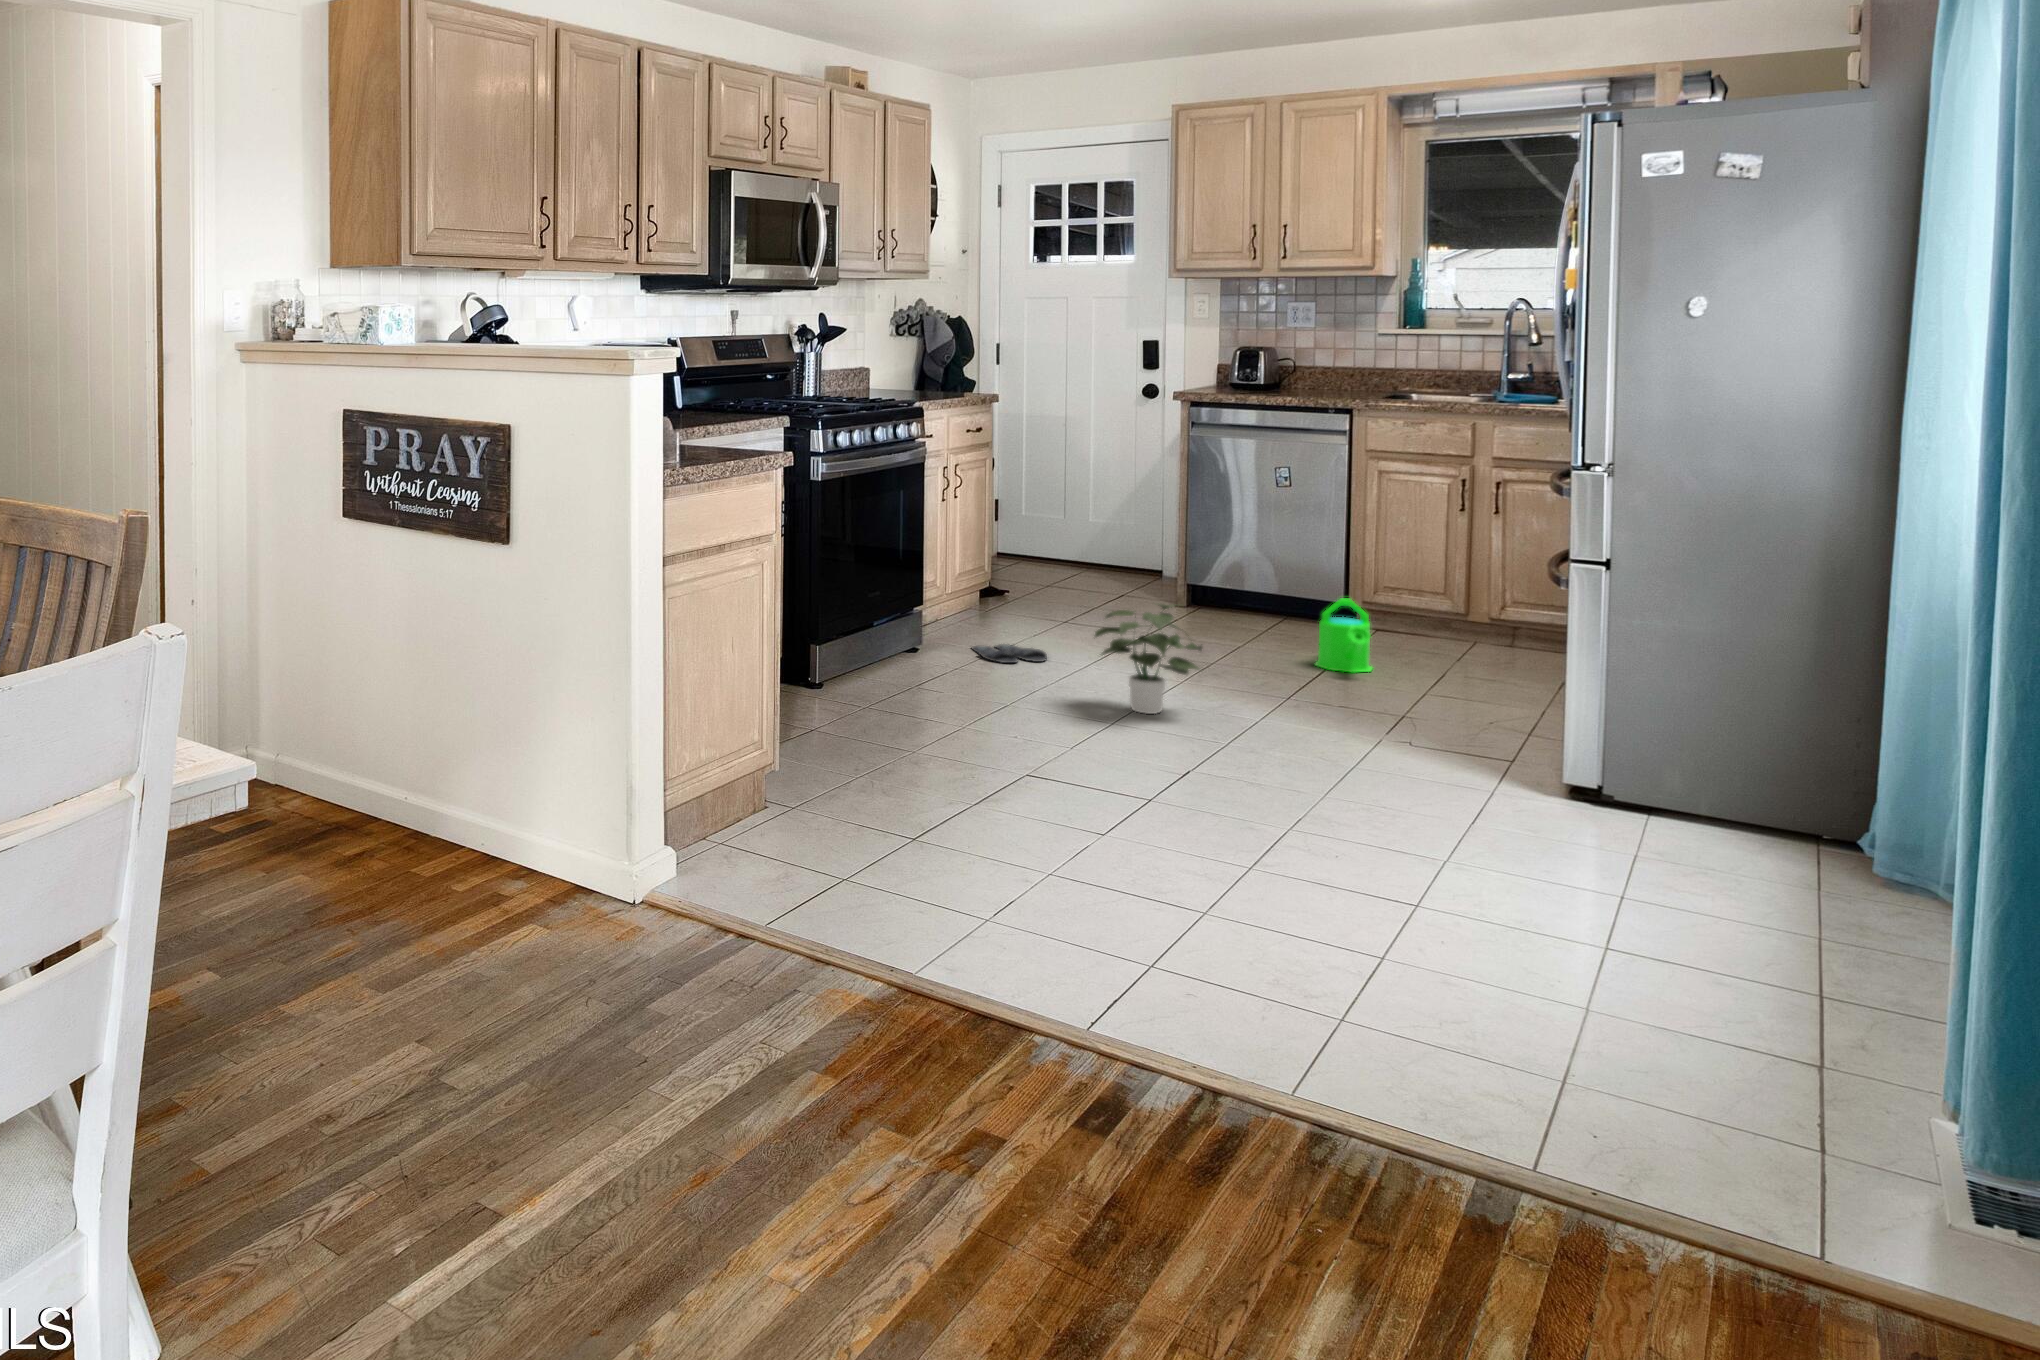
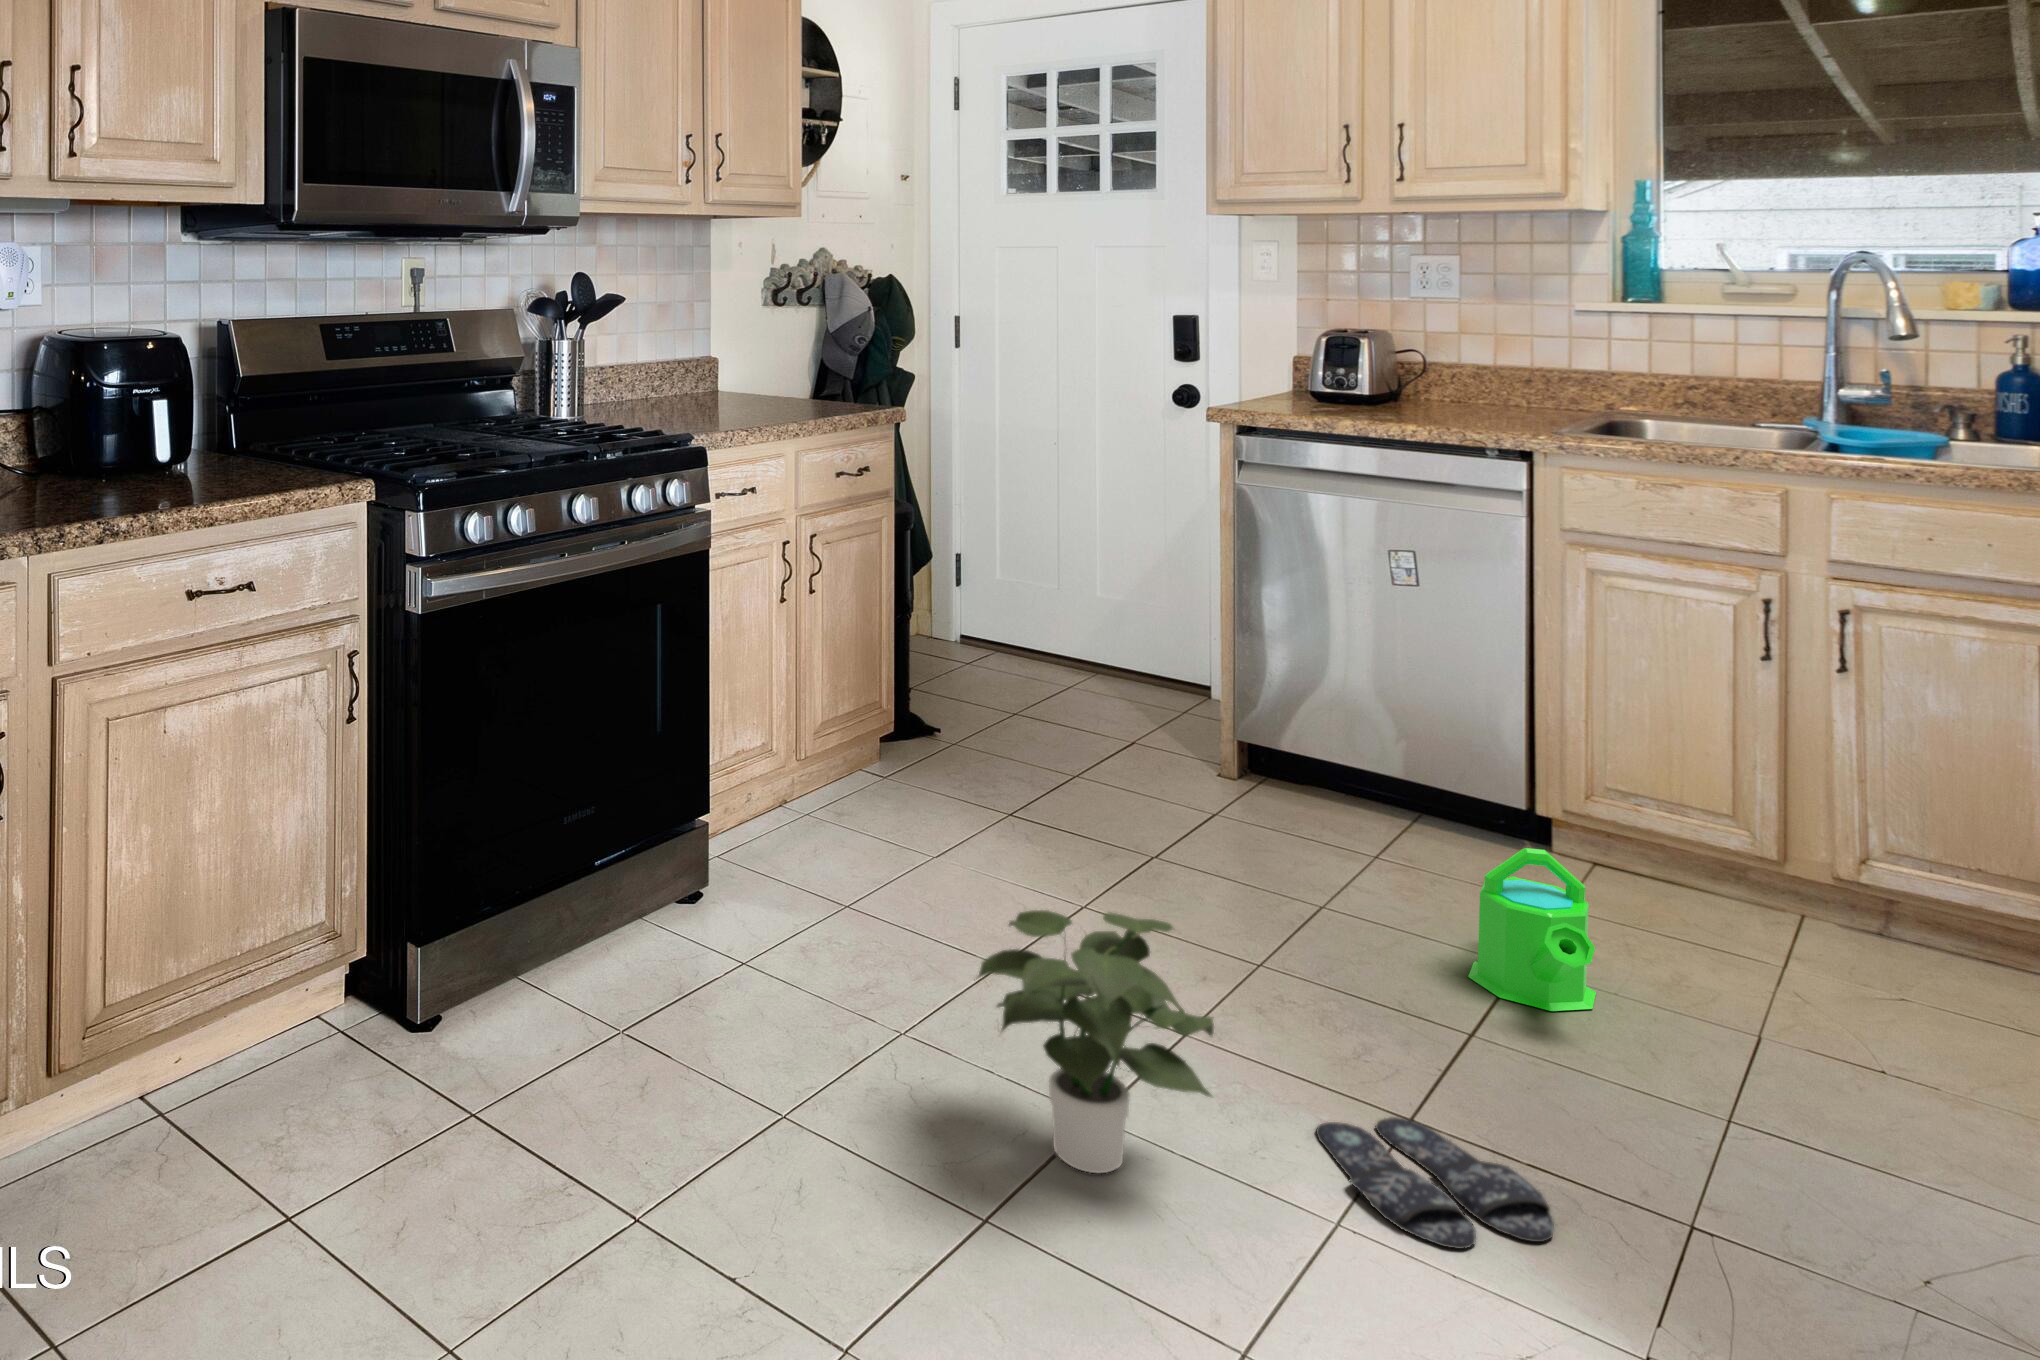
slippers: present [972,644,1047,663] -> present [1316,1117,1554,1249]

